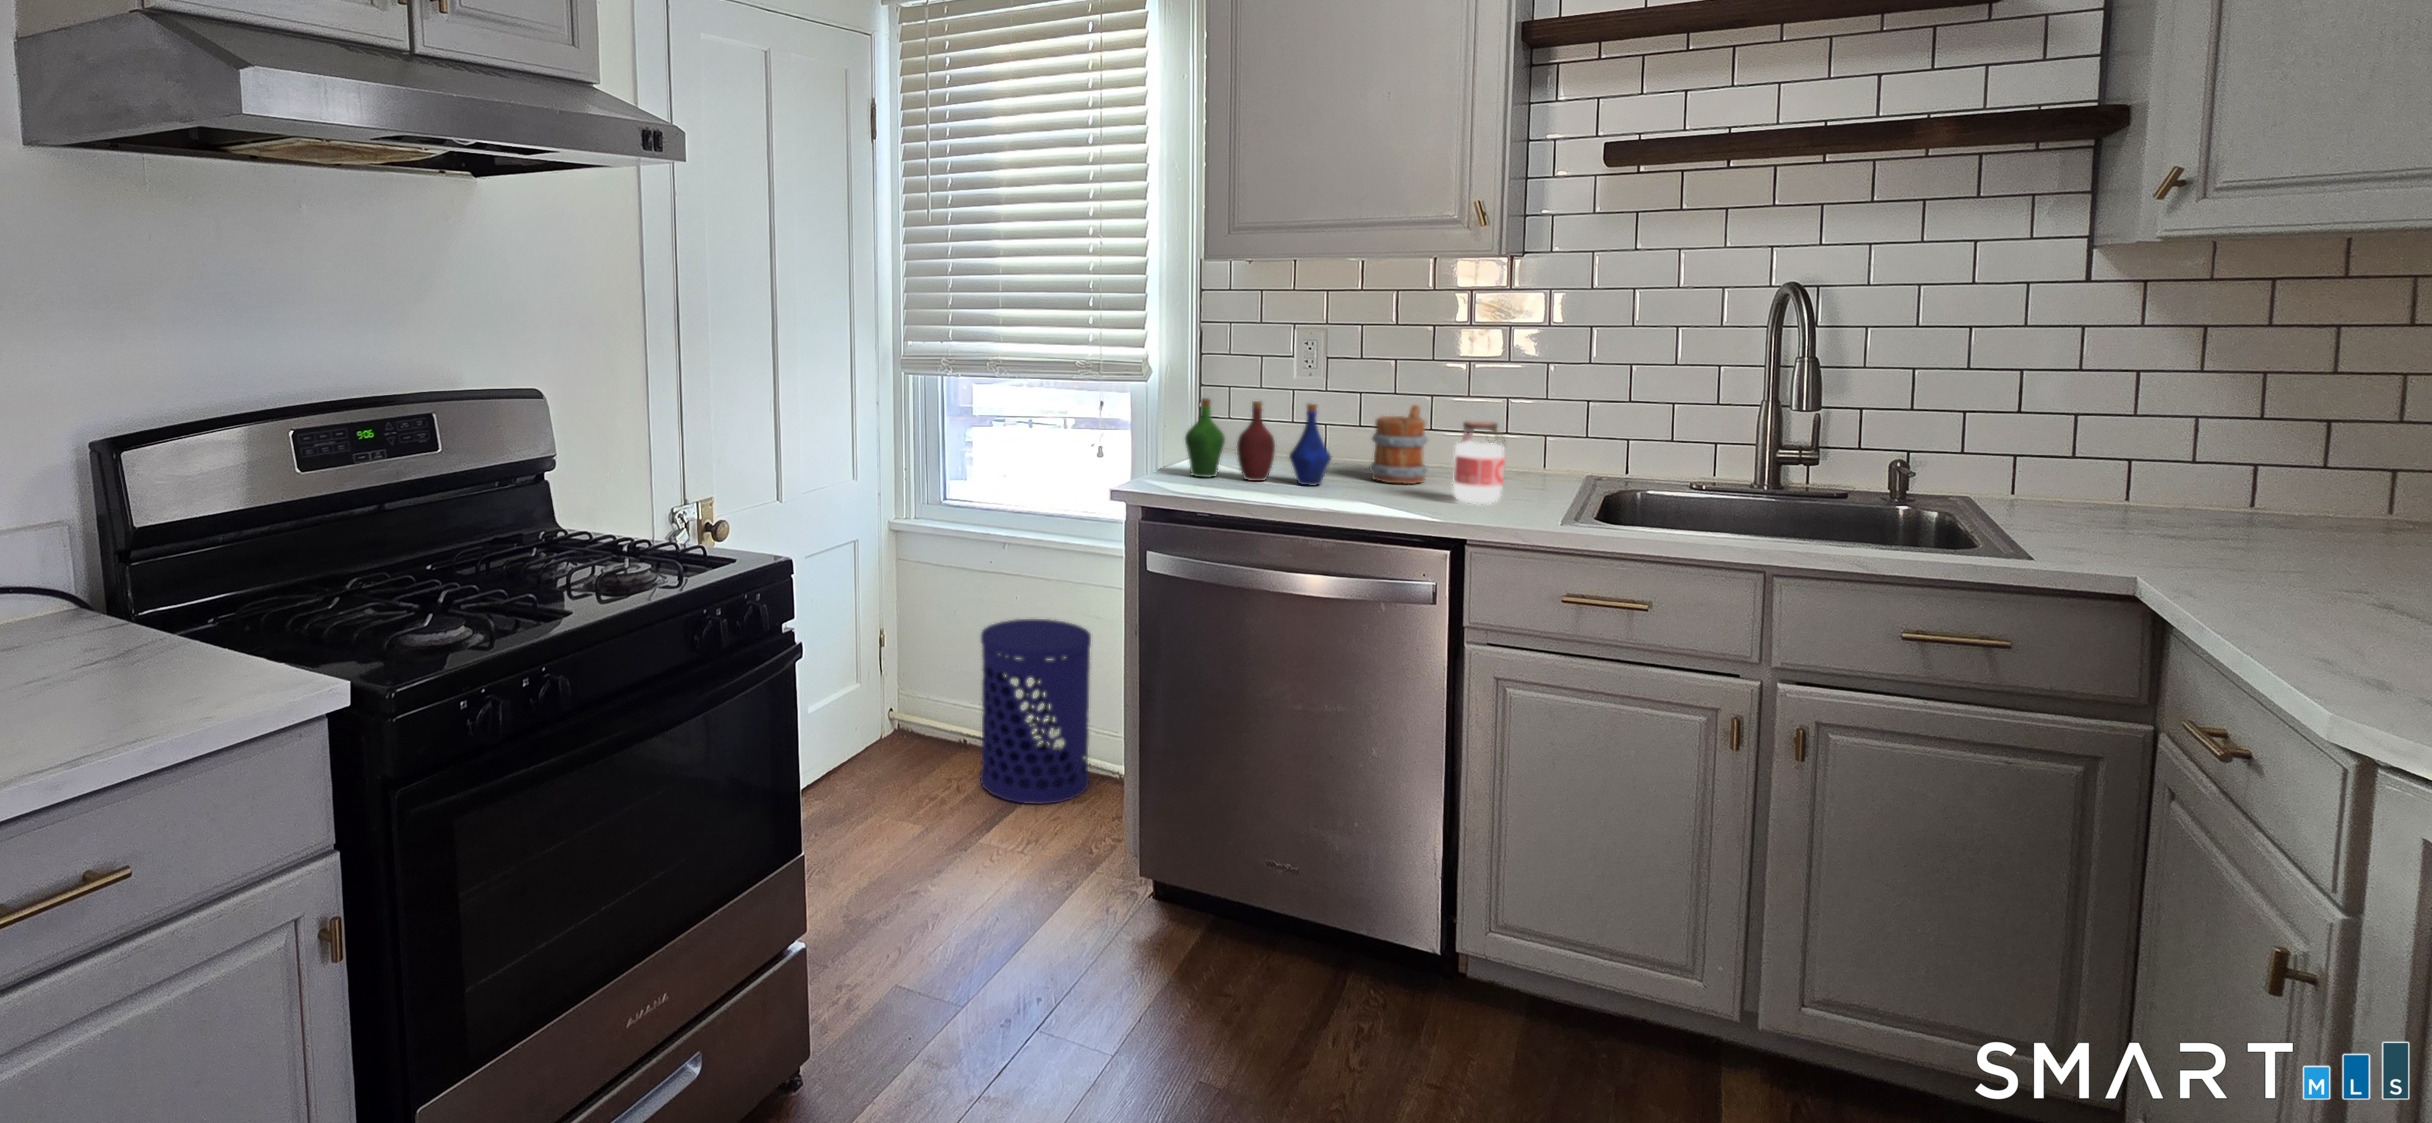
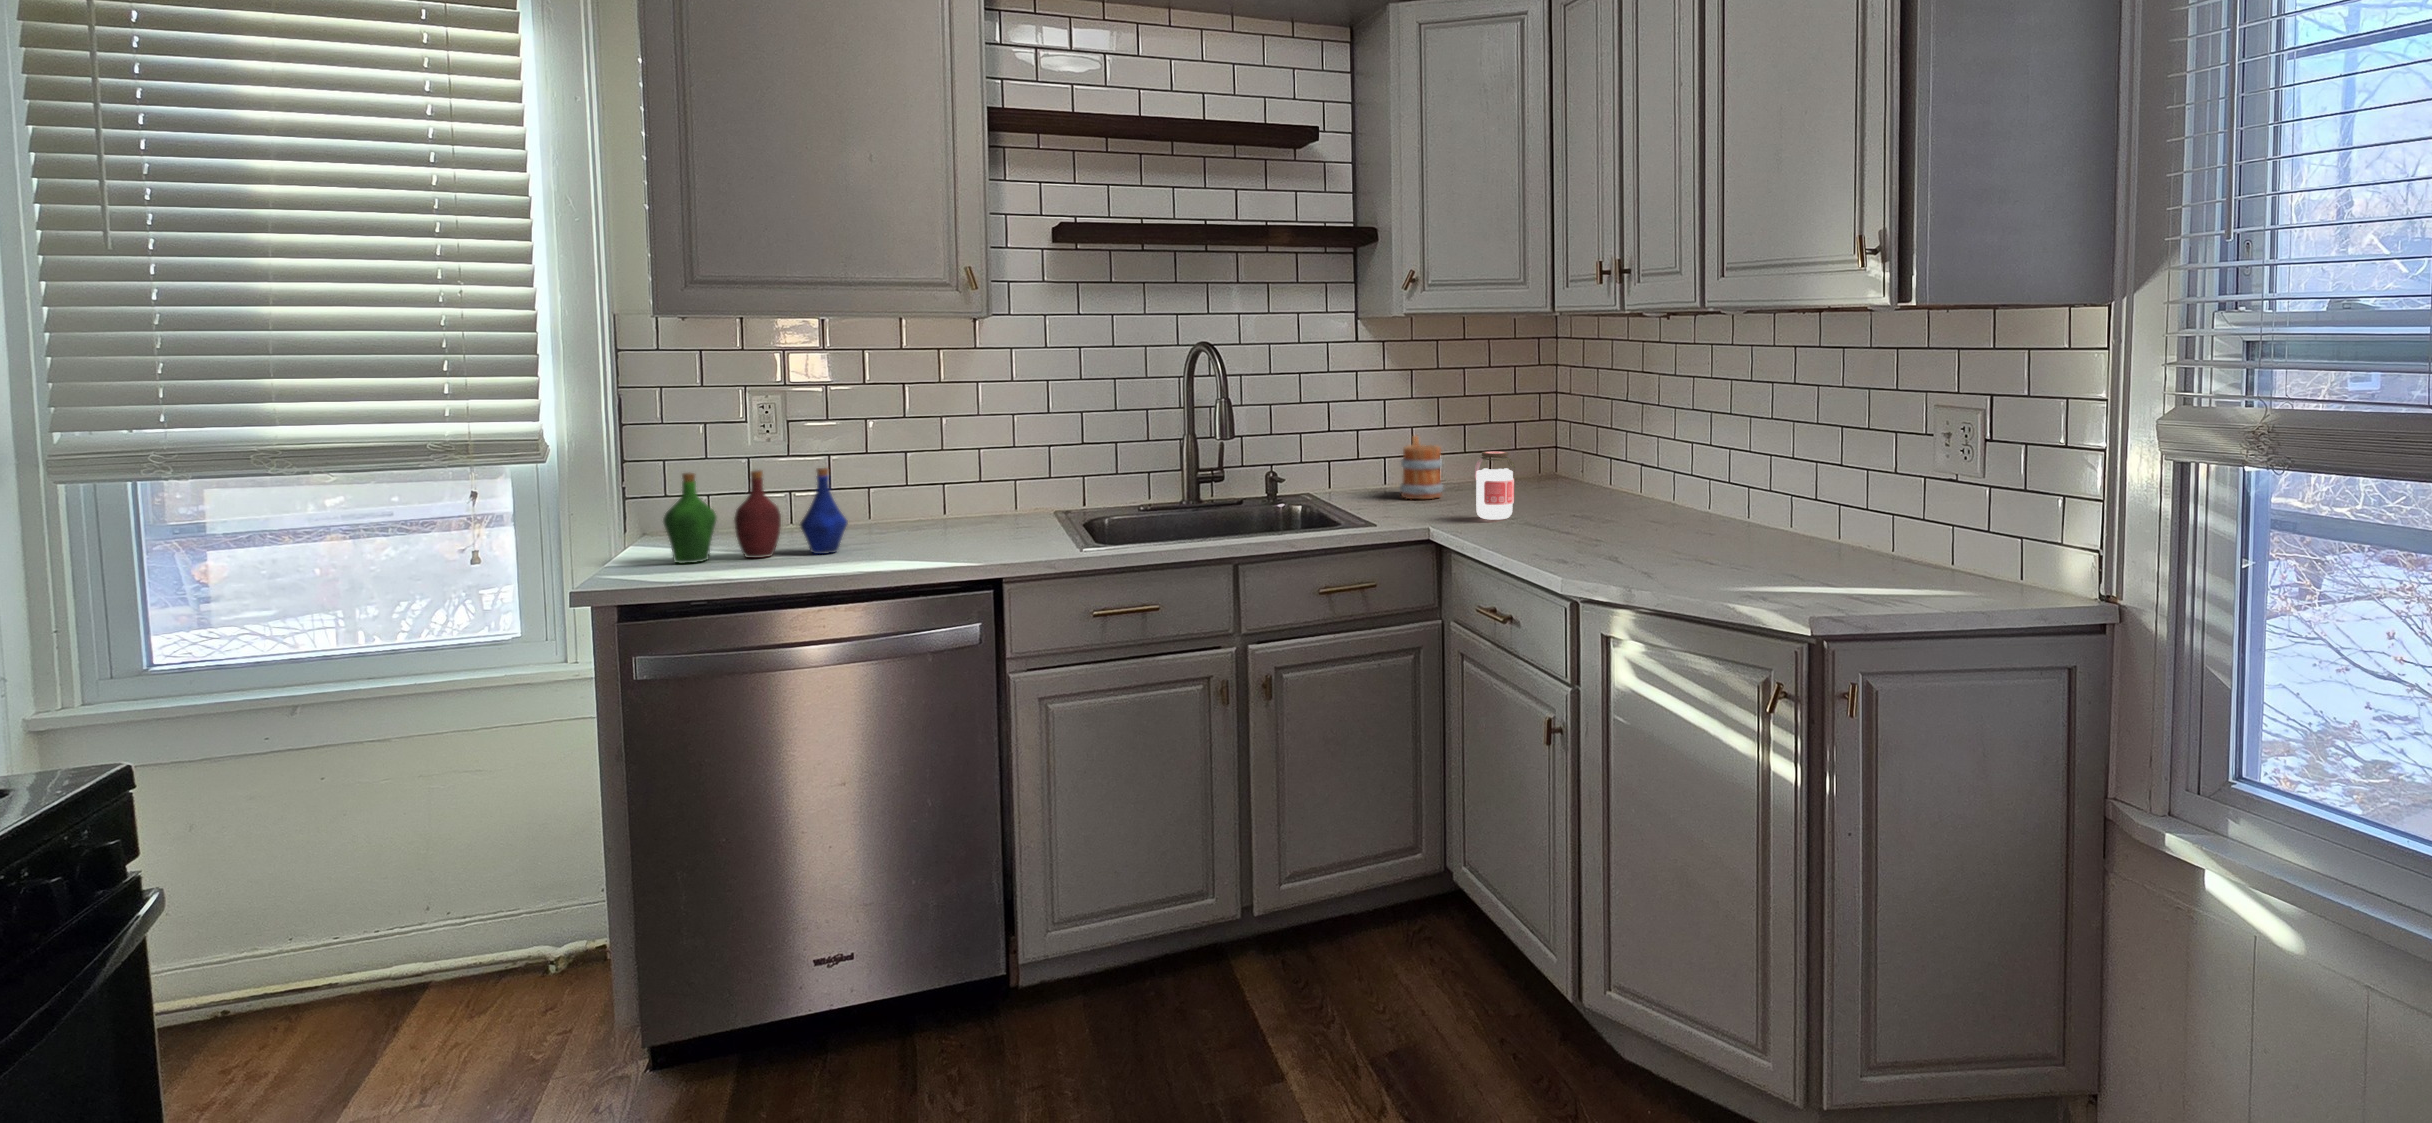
mug: present [1370,405,1428,484] -> present [1400,435,1443,499]
jar: present [1453,421,1505,504] -> present [1475,451,1515,520]
waste bin: present [980,619,1091,804] -> none [285,792,495,1066]

